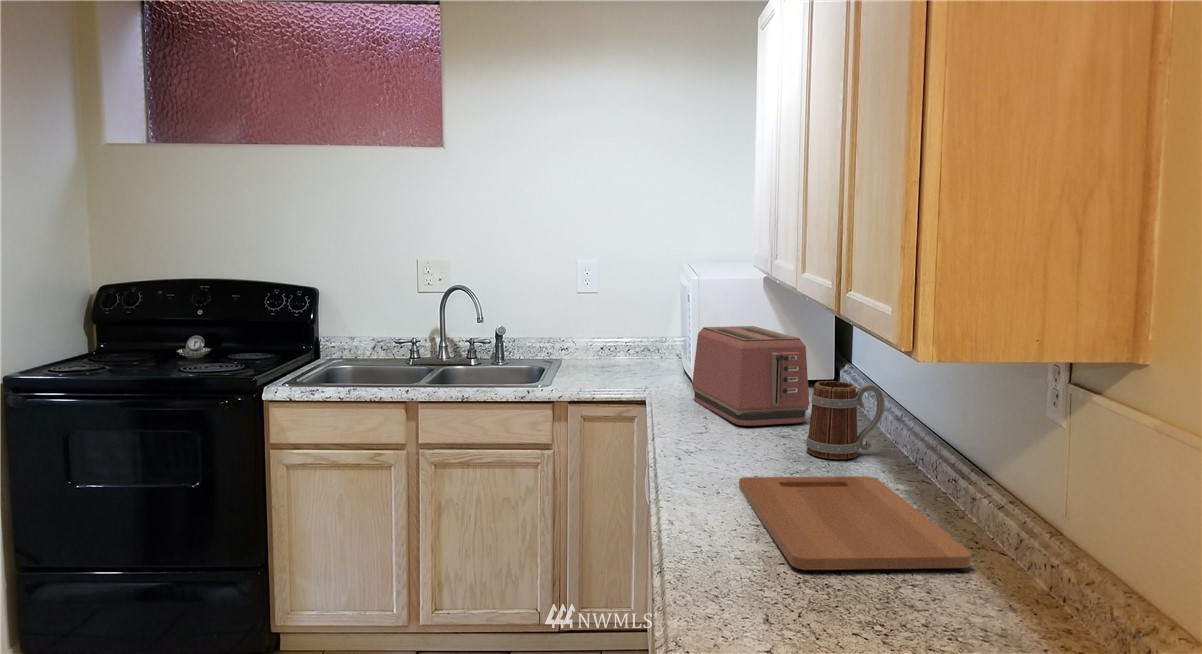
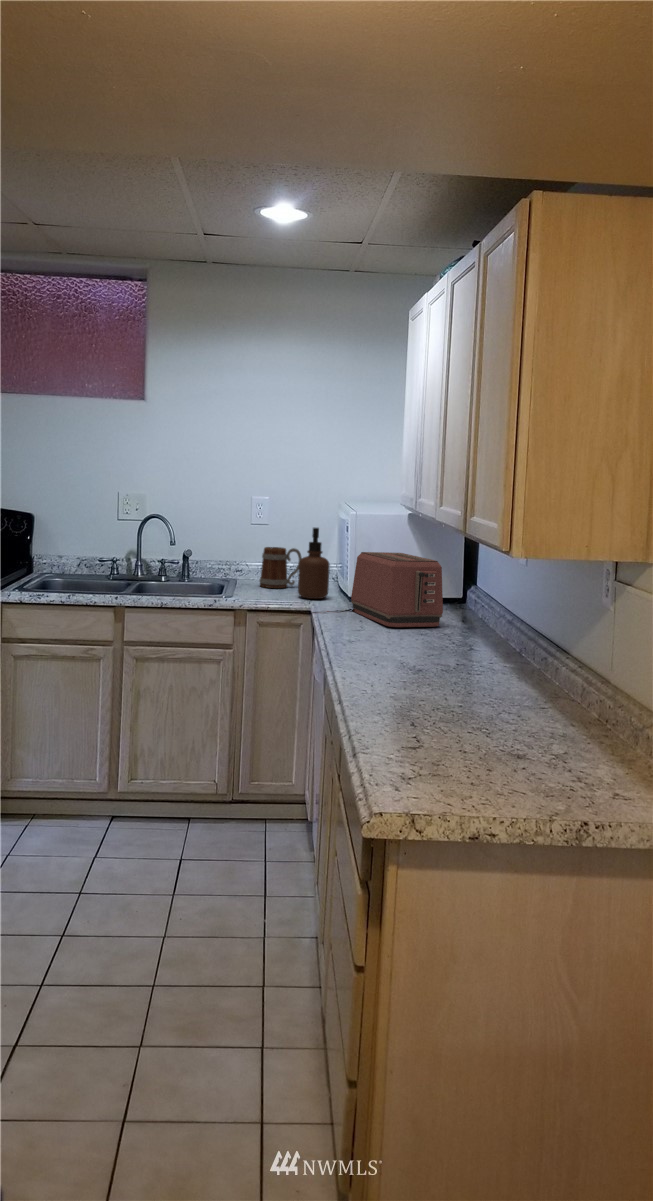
soap dispenser: none [628,298,665,385] -> present [298,528,329,599]
mug: present [806,381,885,459] -> present [259,547,302,588]
cutting board: present [739,476,972,570] -> none [390,655,546,703]

